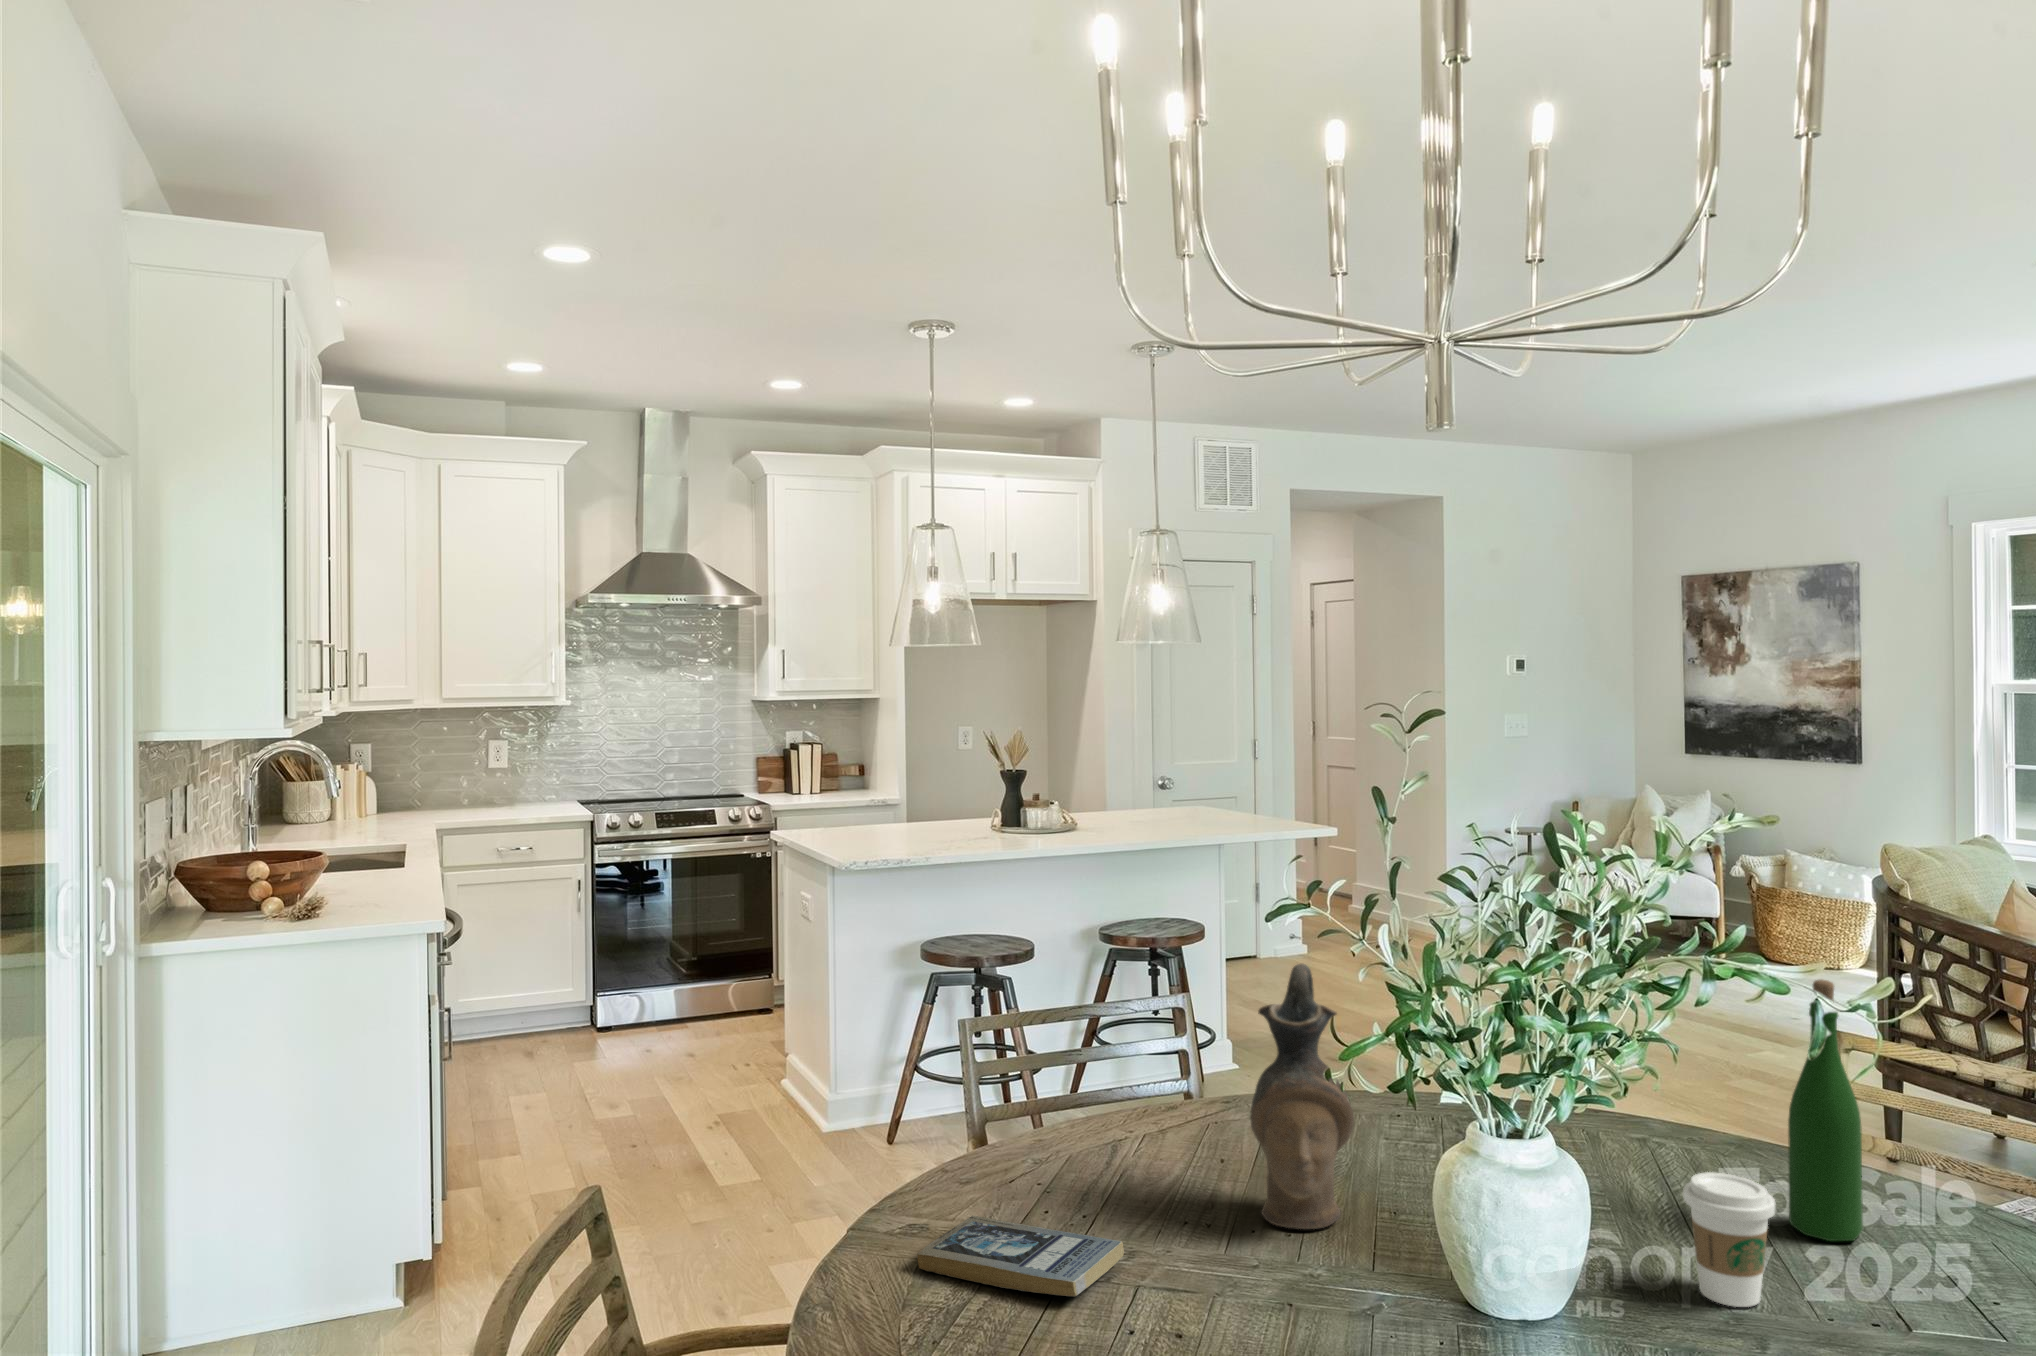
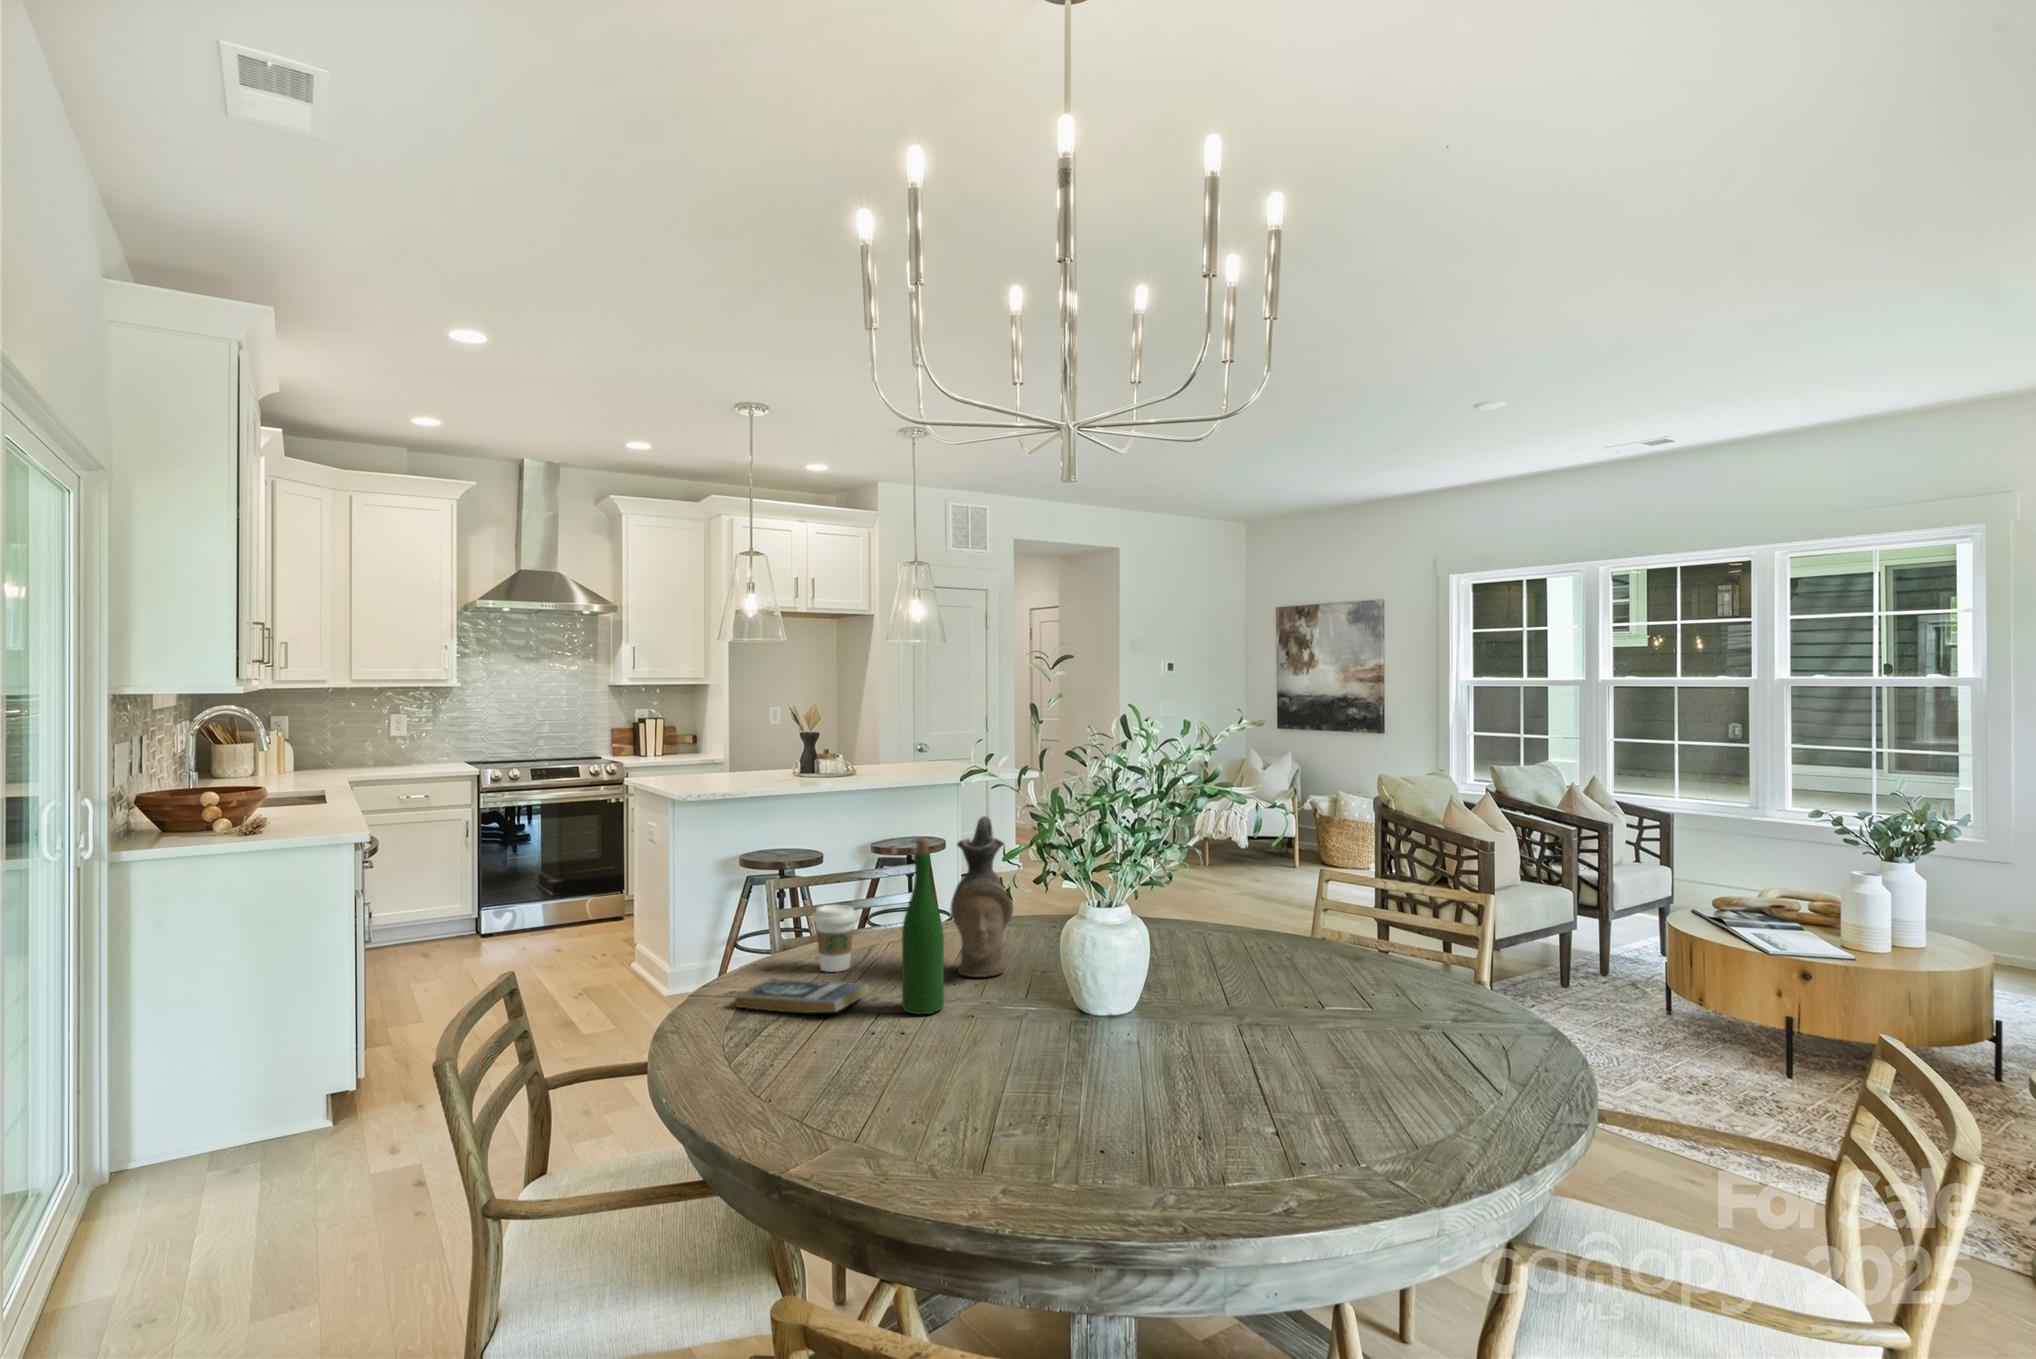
wine bottle: present [1788,980,1863,1241] -> present [902,838,944,1015]
coffee cup: present [1683,1172,1776,1307] -> present [812,905,857,972]

